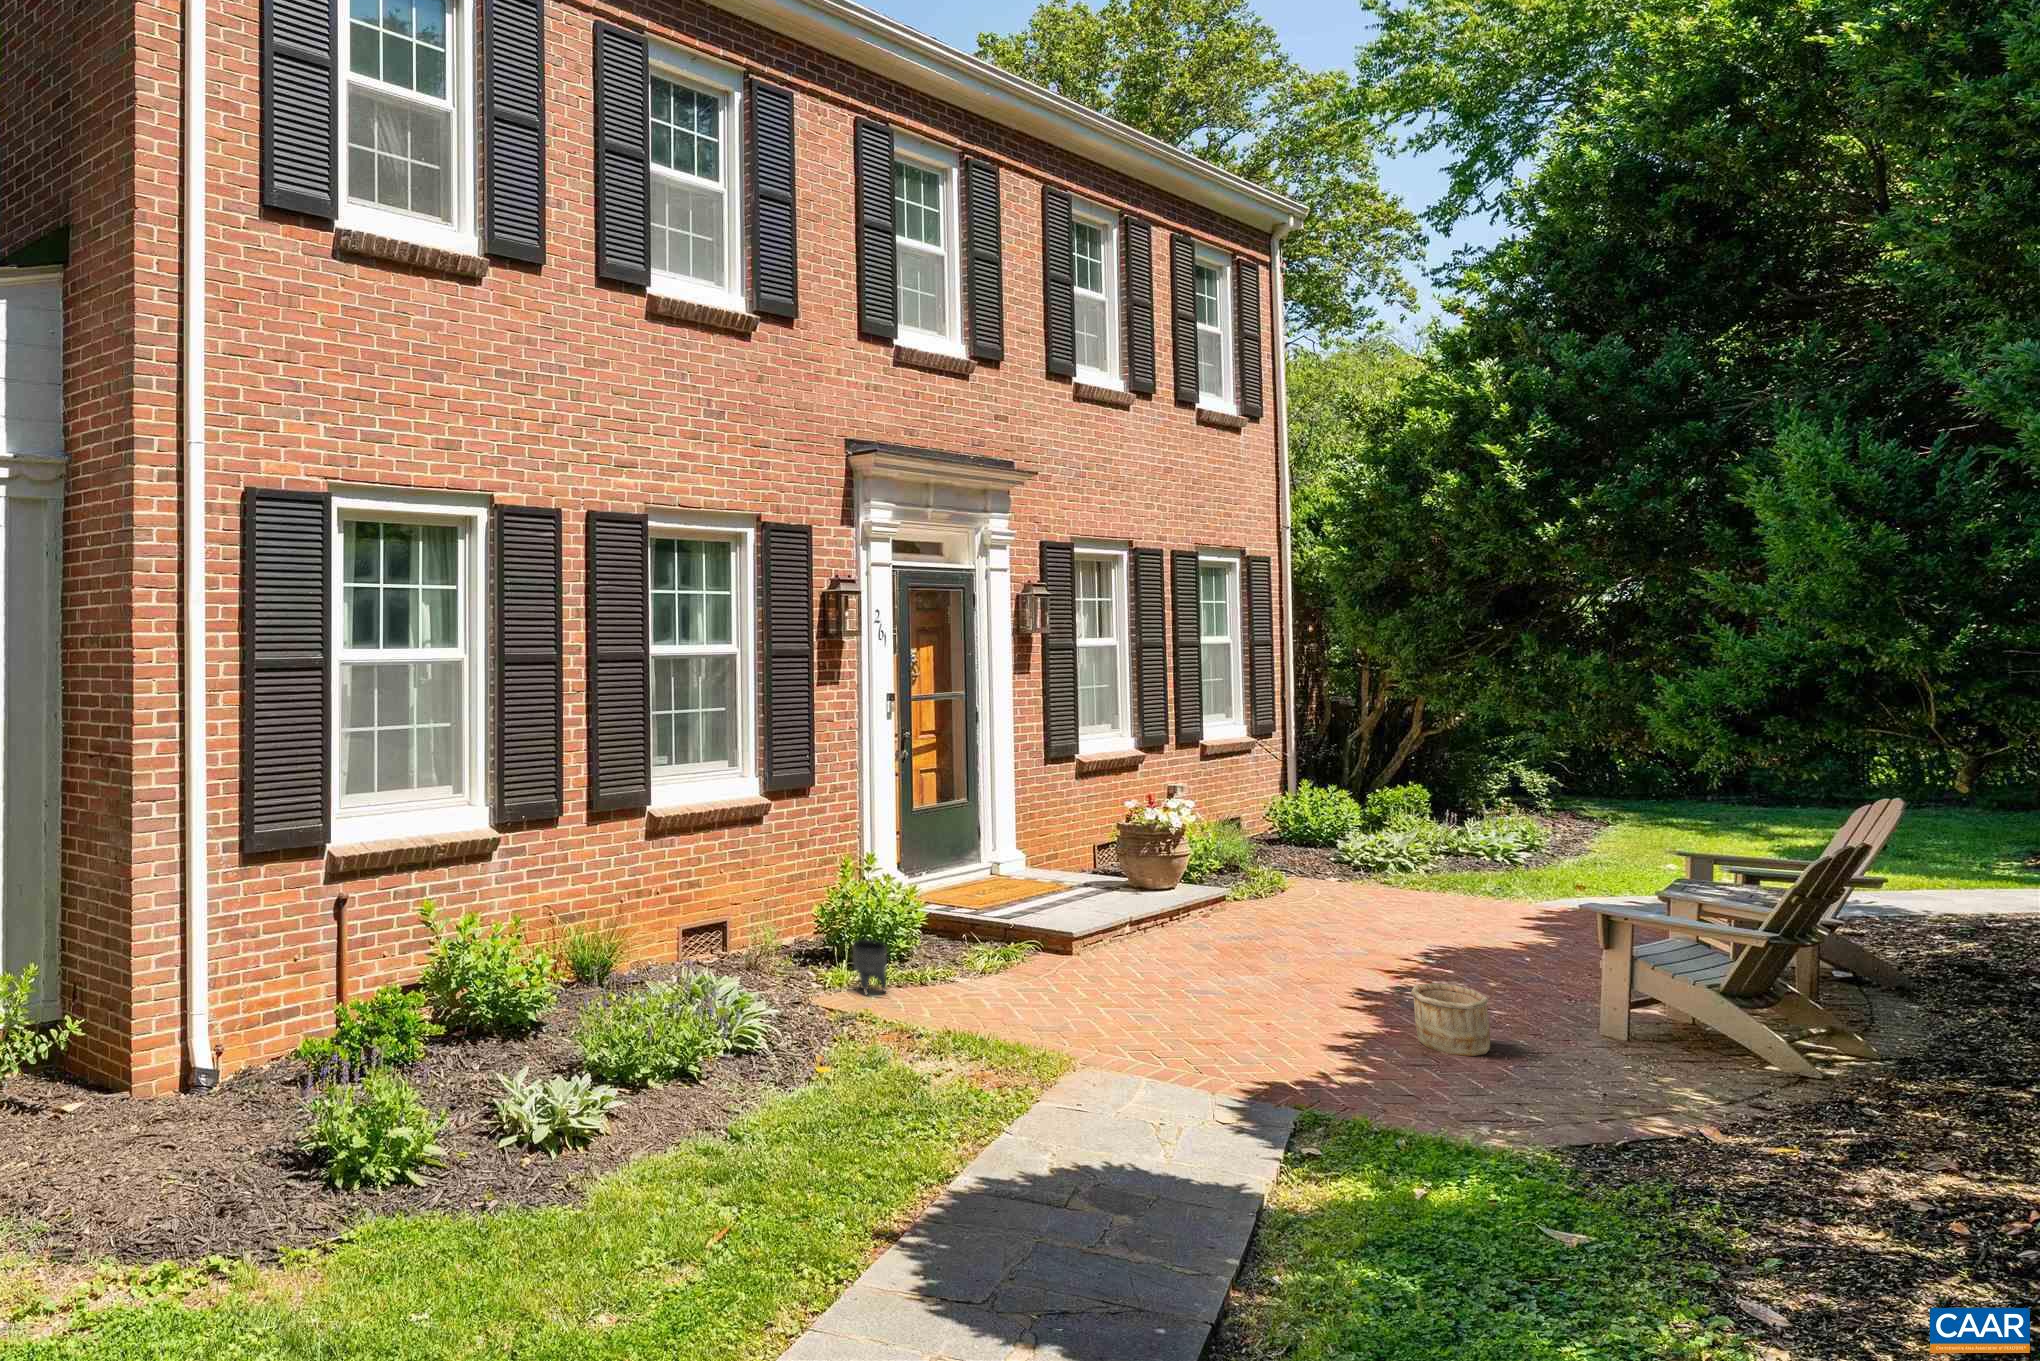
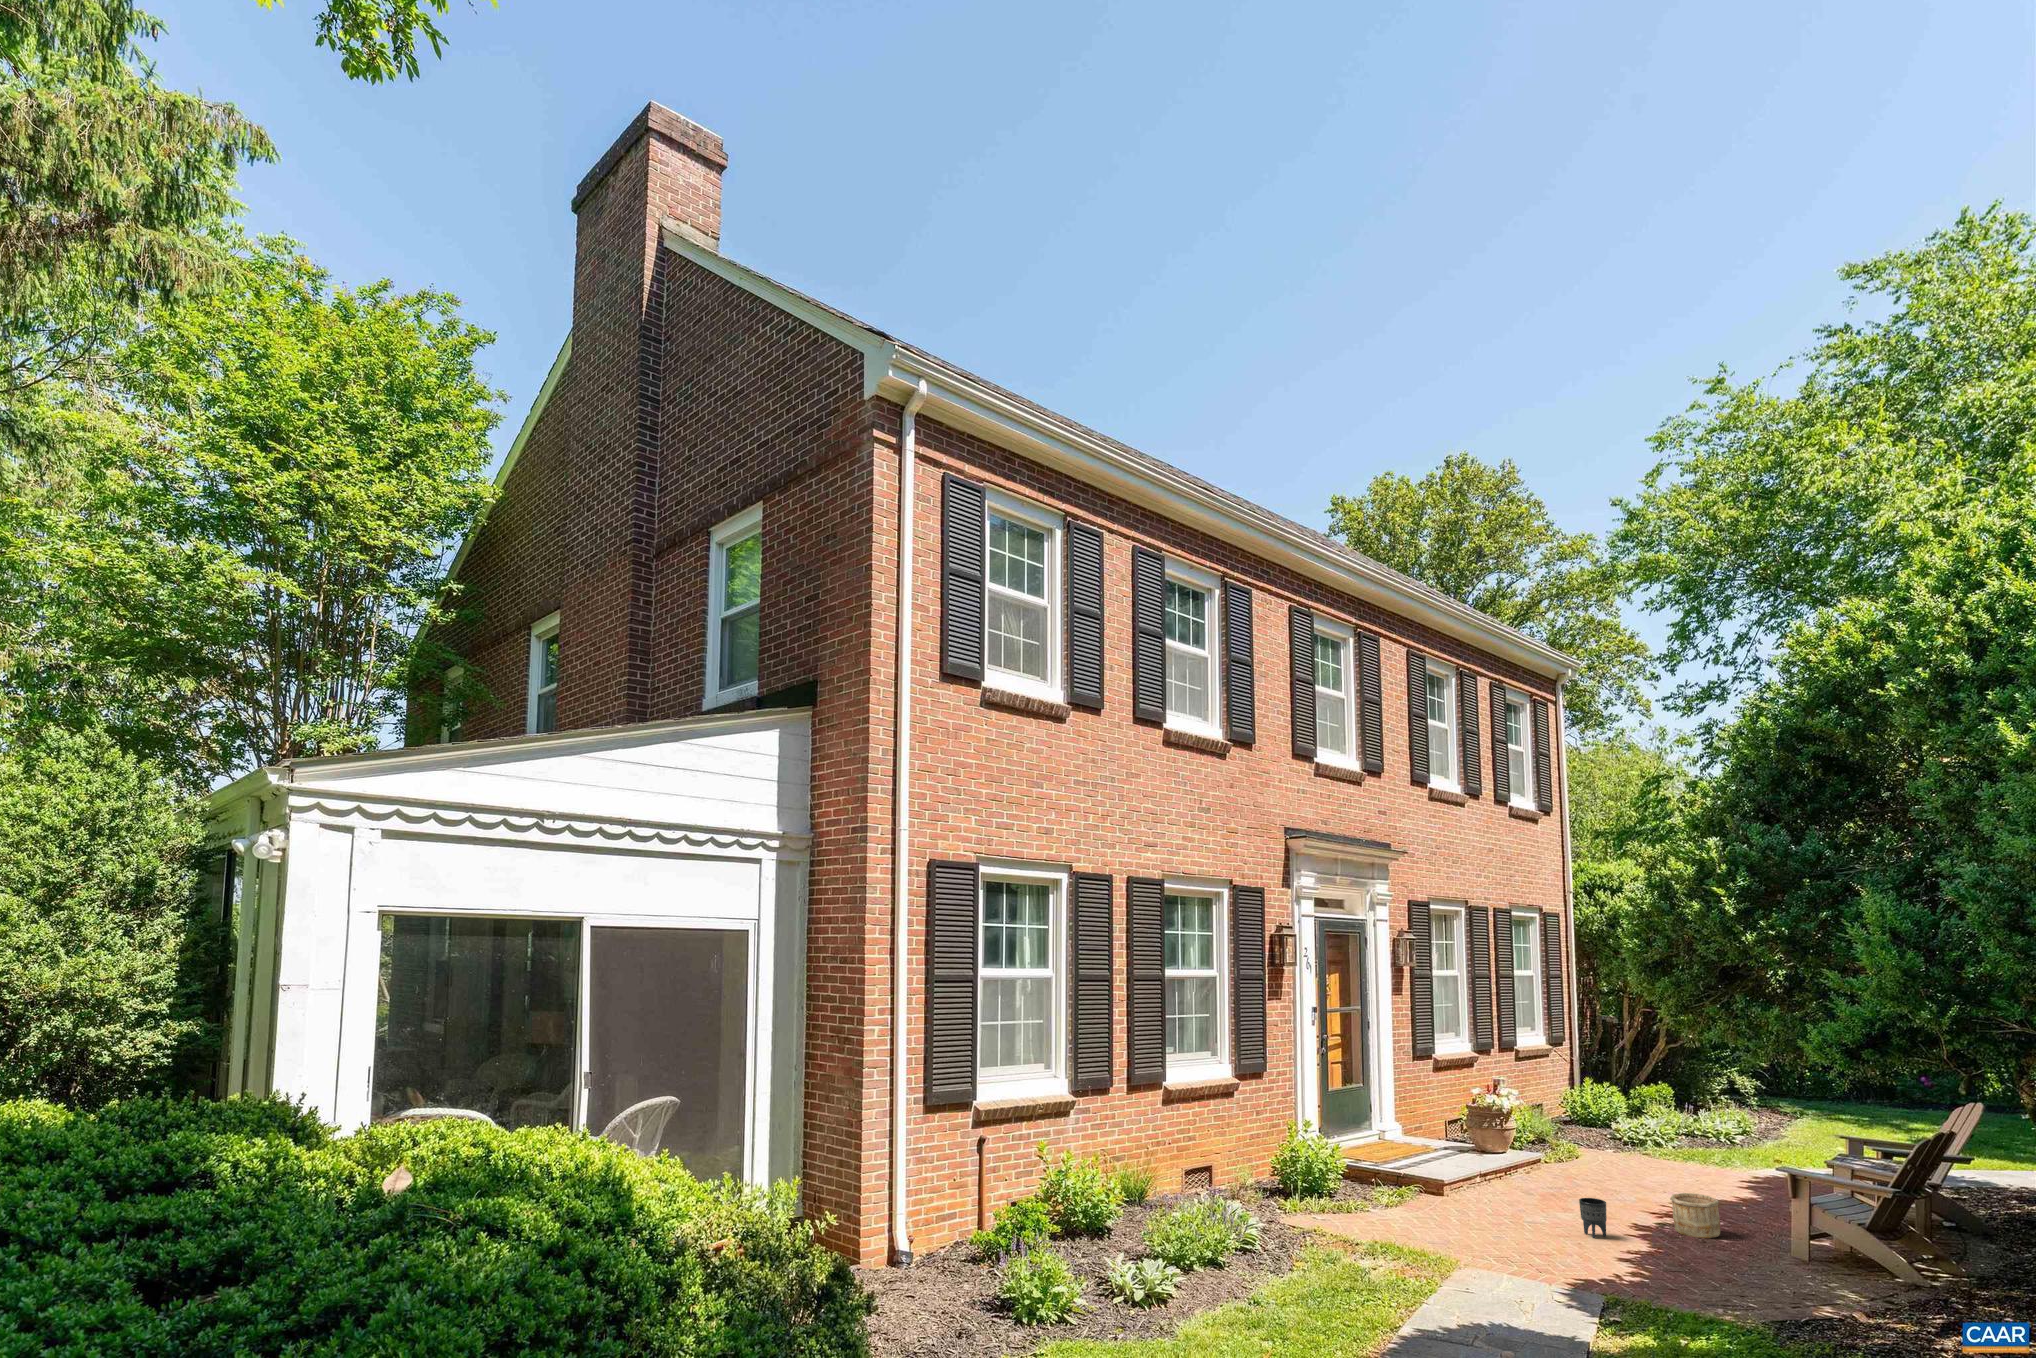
planter: present [853,940,887,995] -> present [1579,1198,1607,1239]

